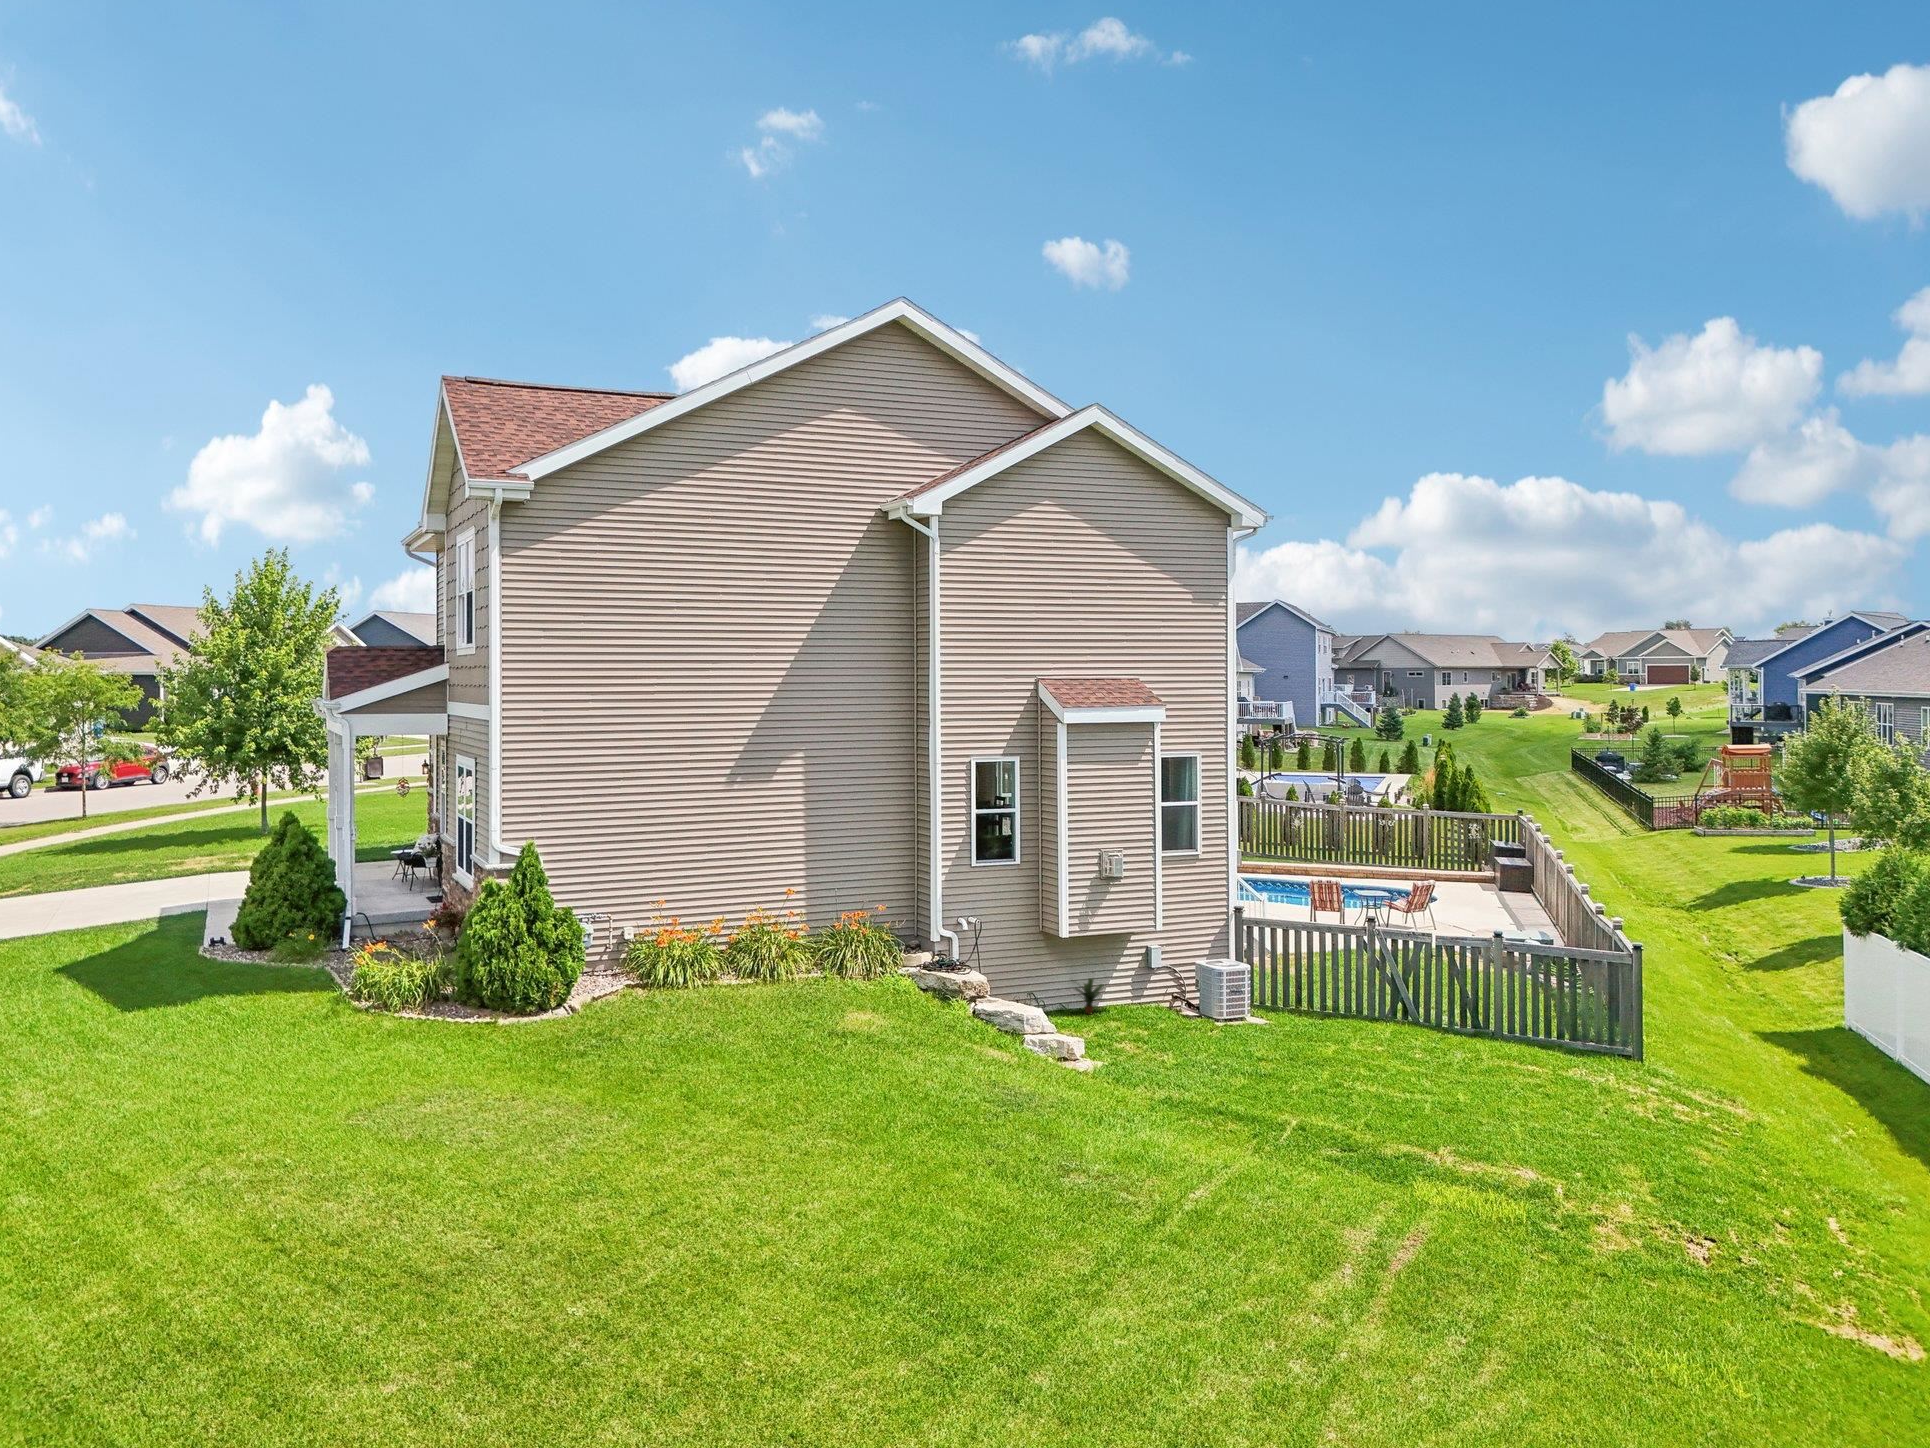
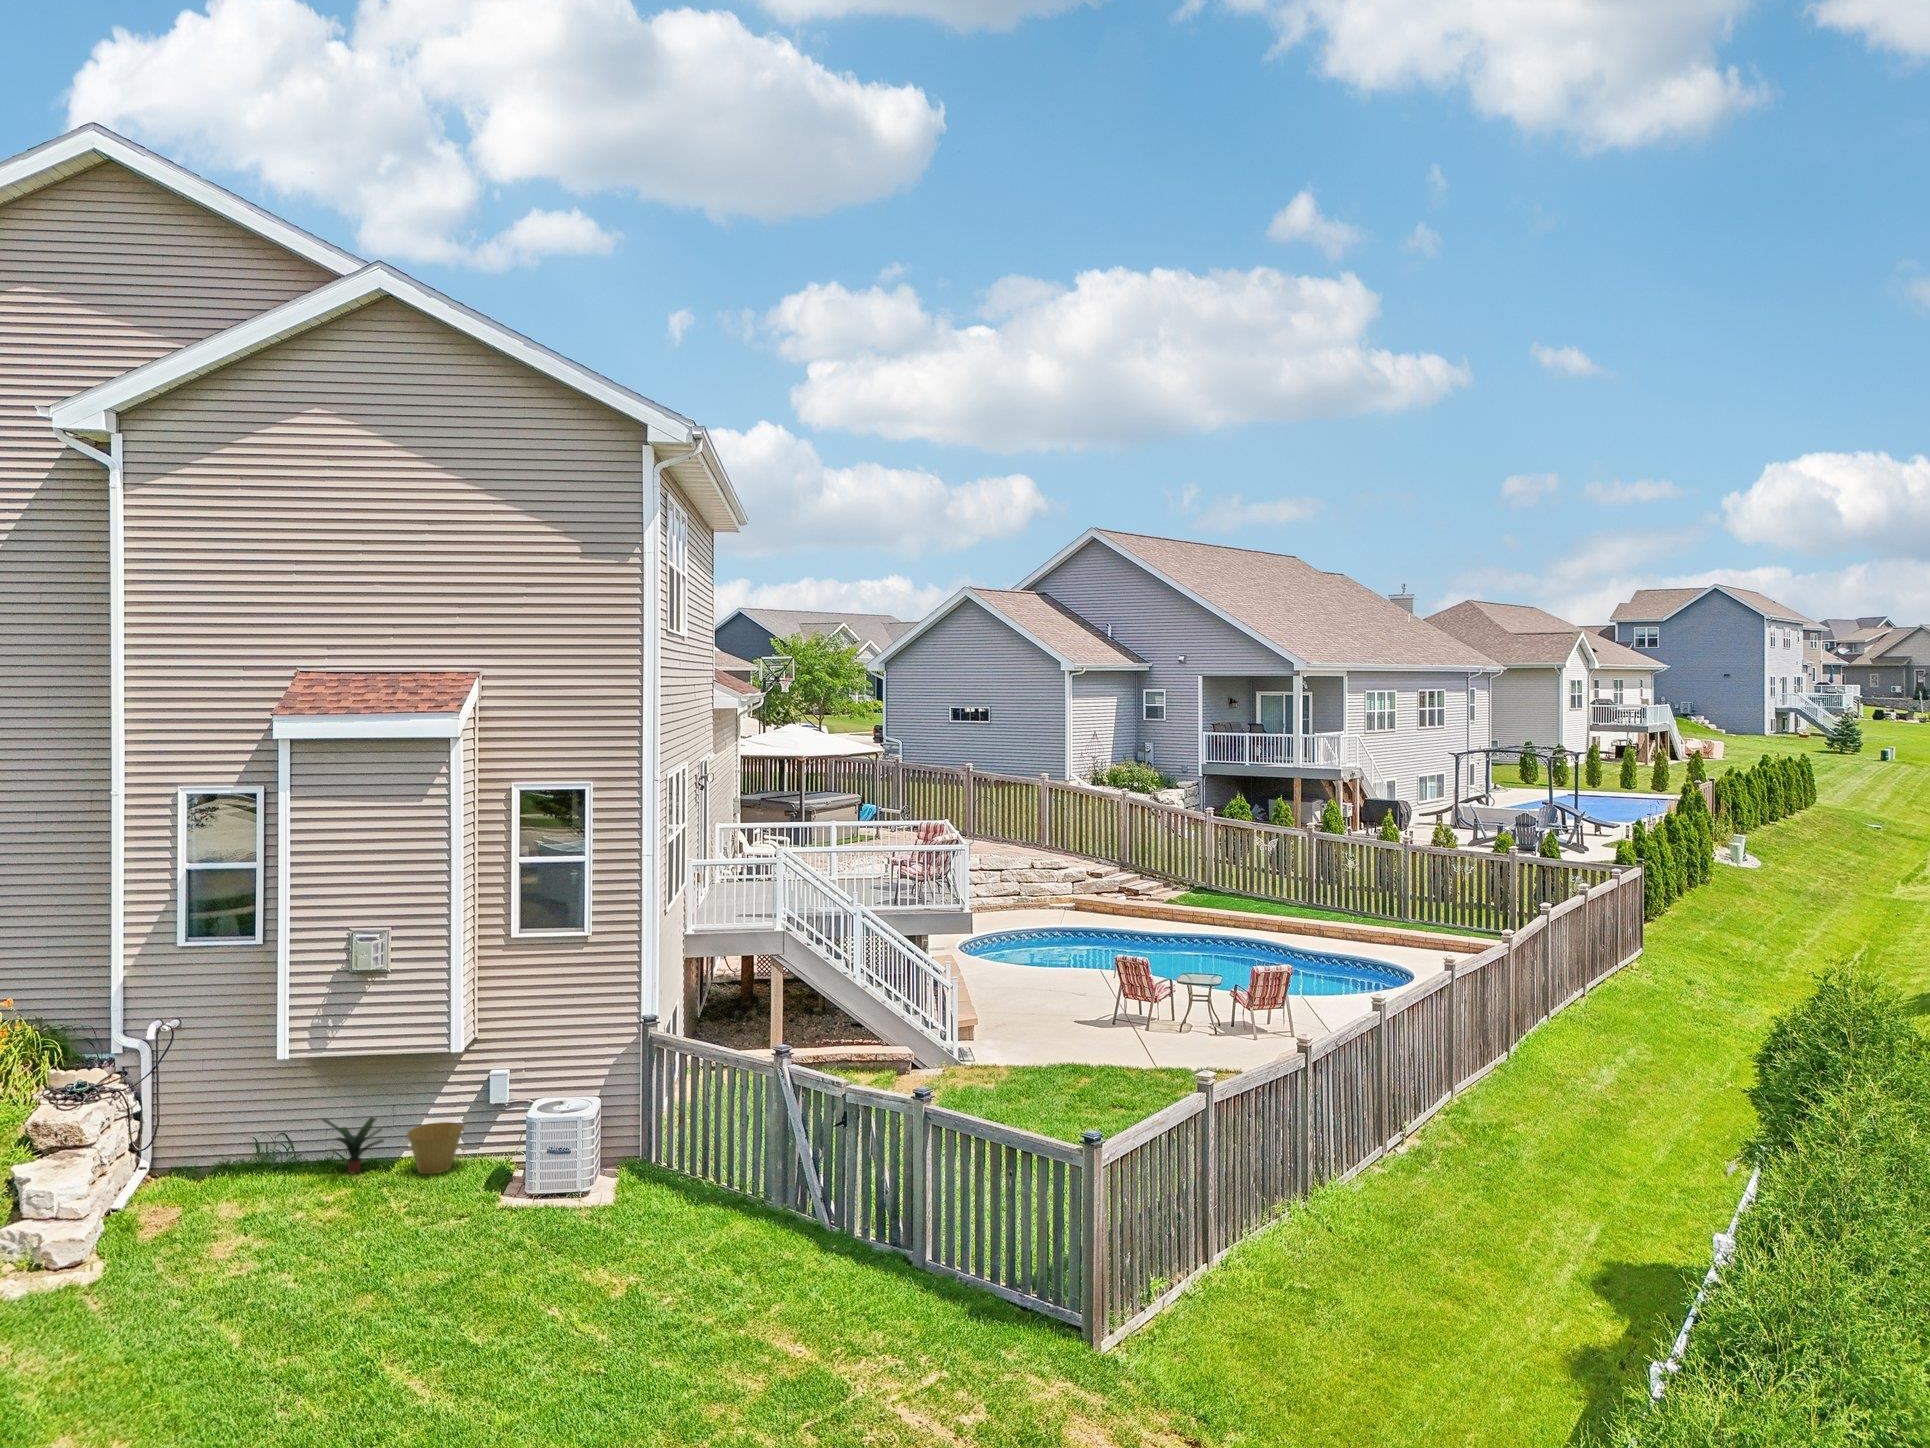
basket: none [1116,981,1151,1013] -> present [407,1122,464,1174]

